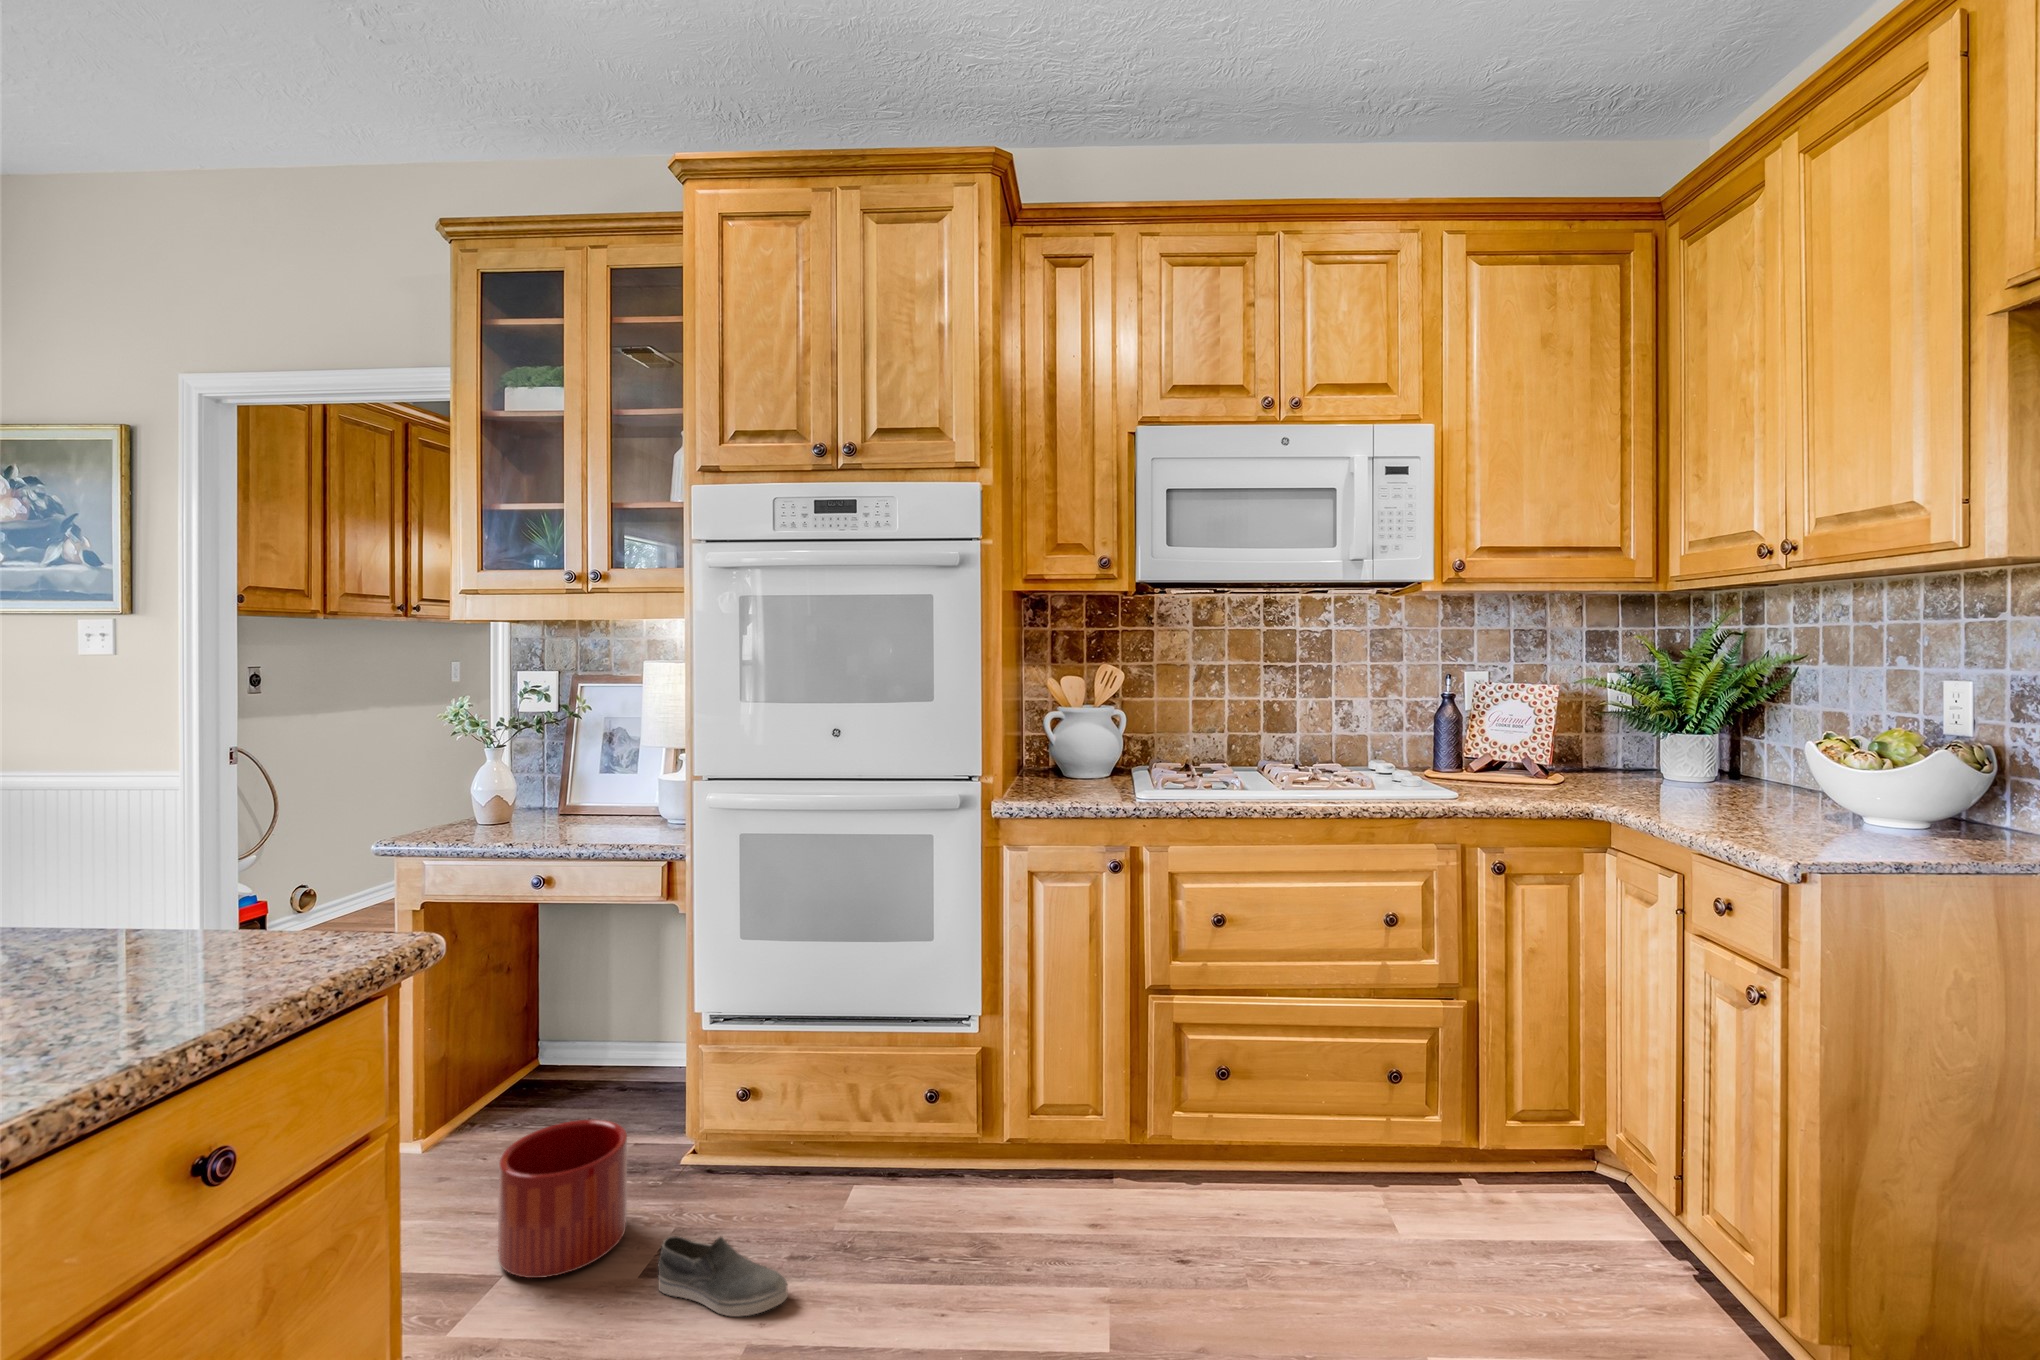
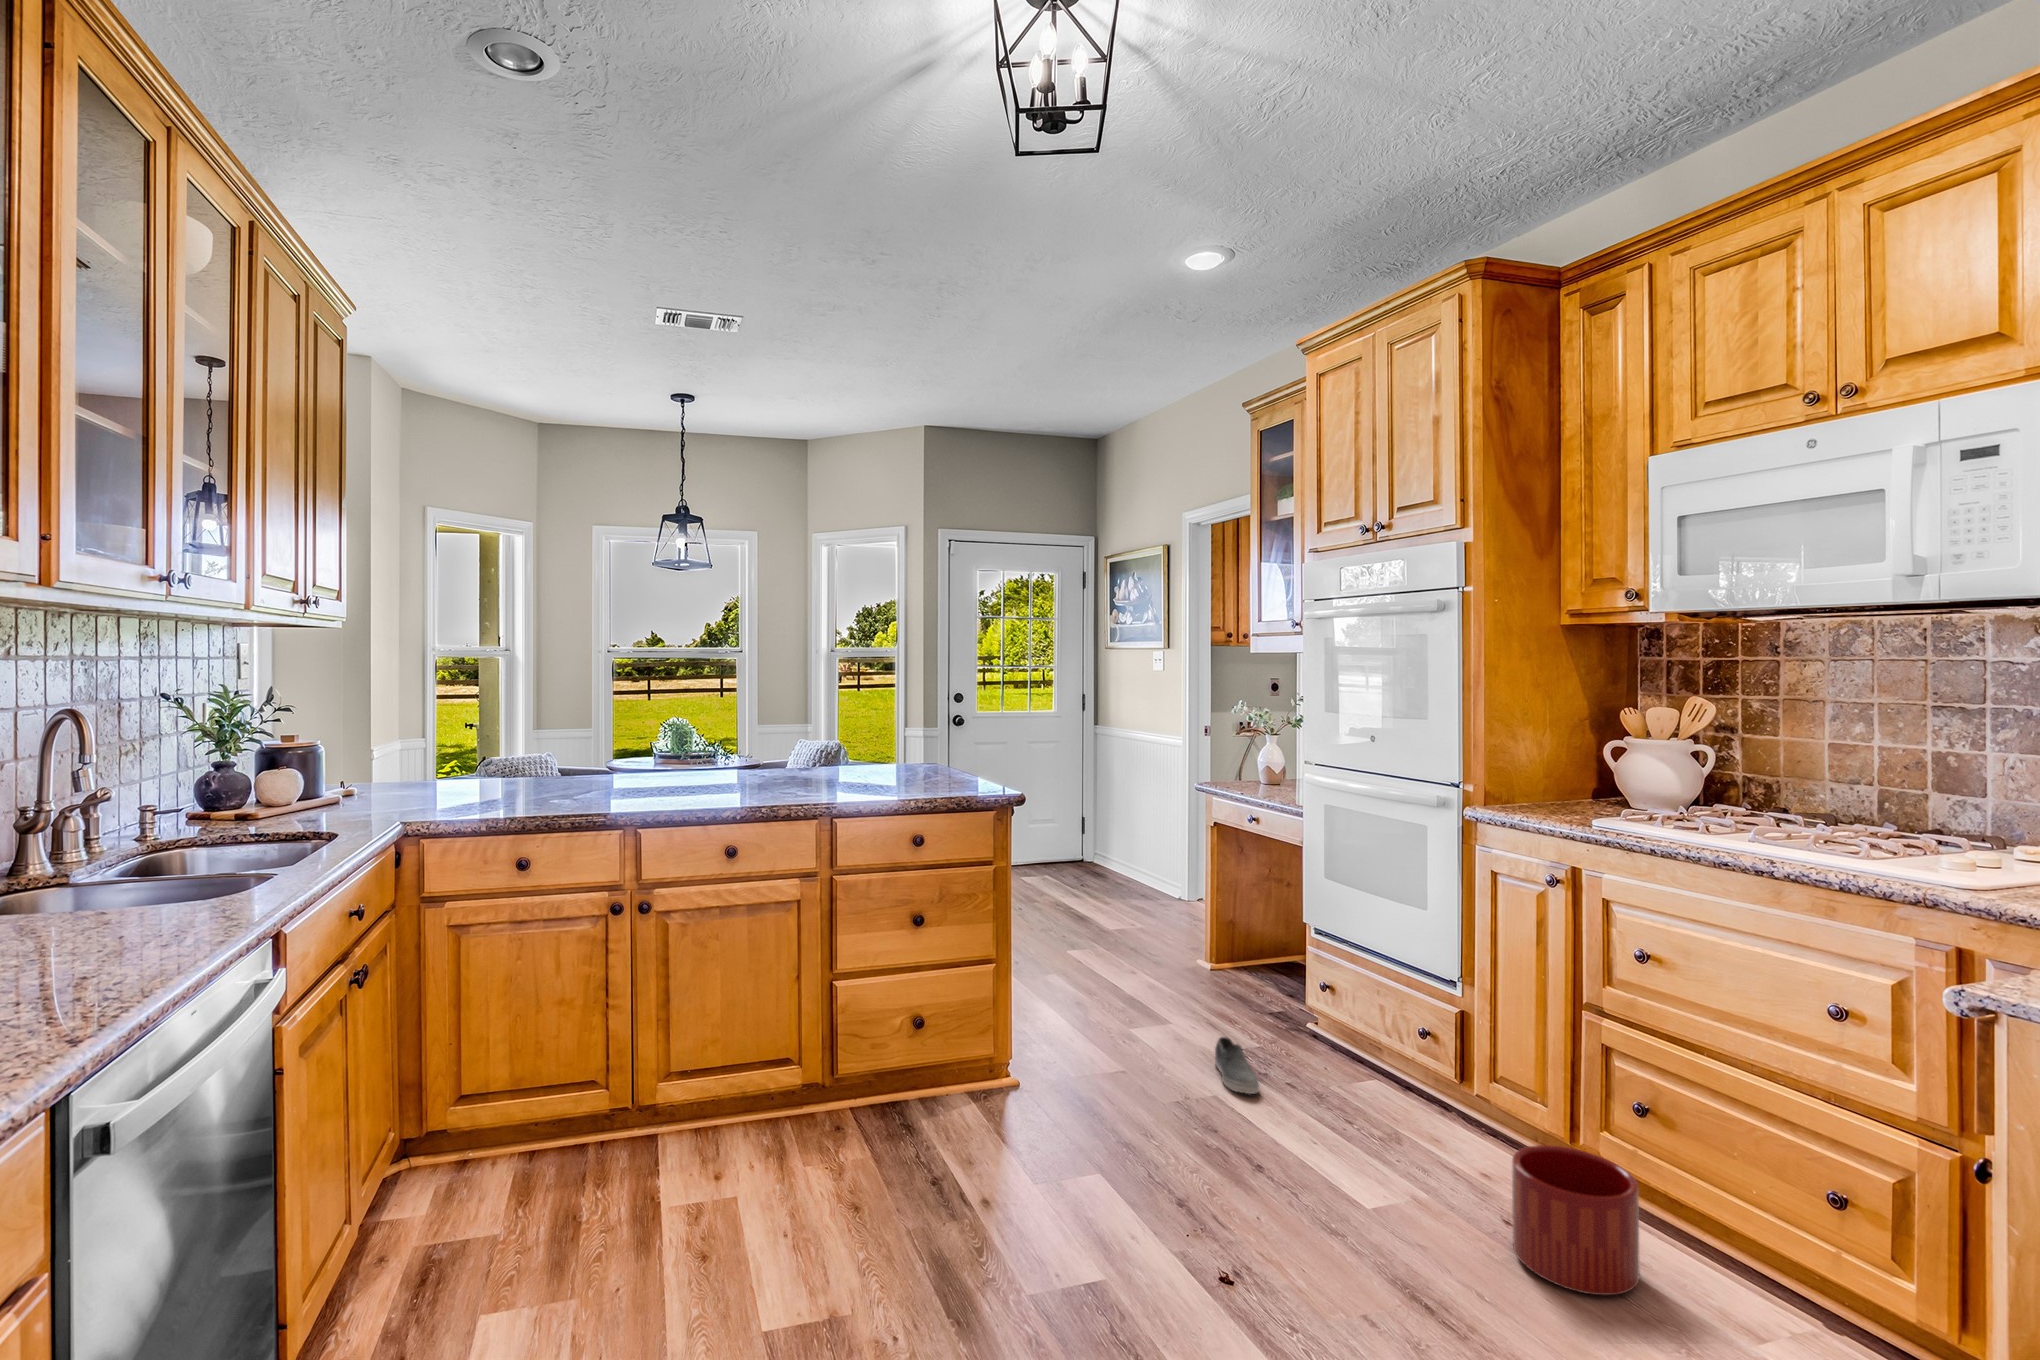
planter: present [498,1119,627,1278] -> present [1512,1145,1640,1295]

